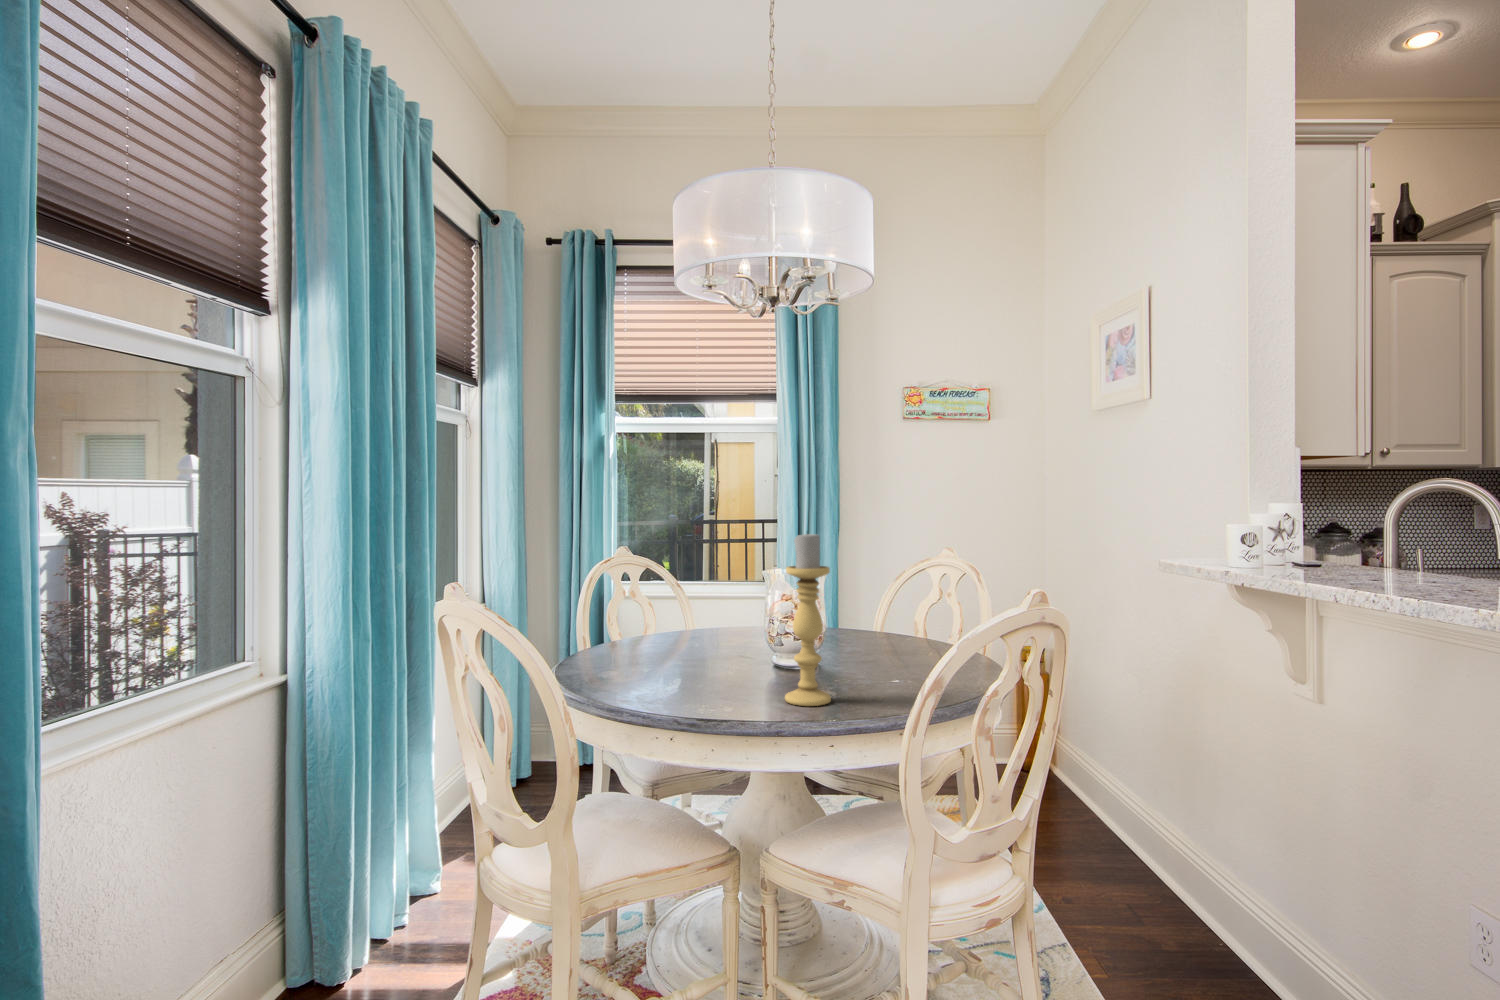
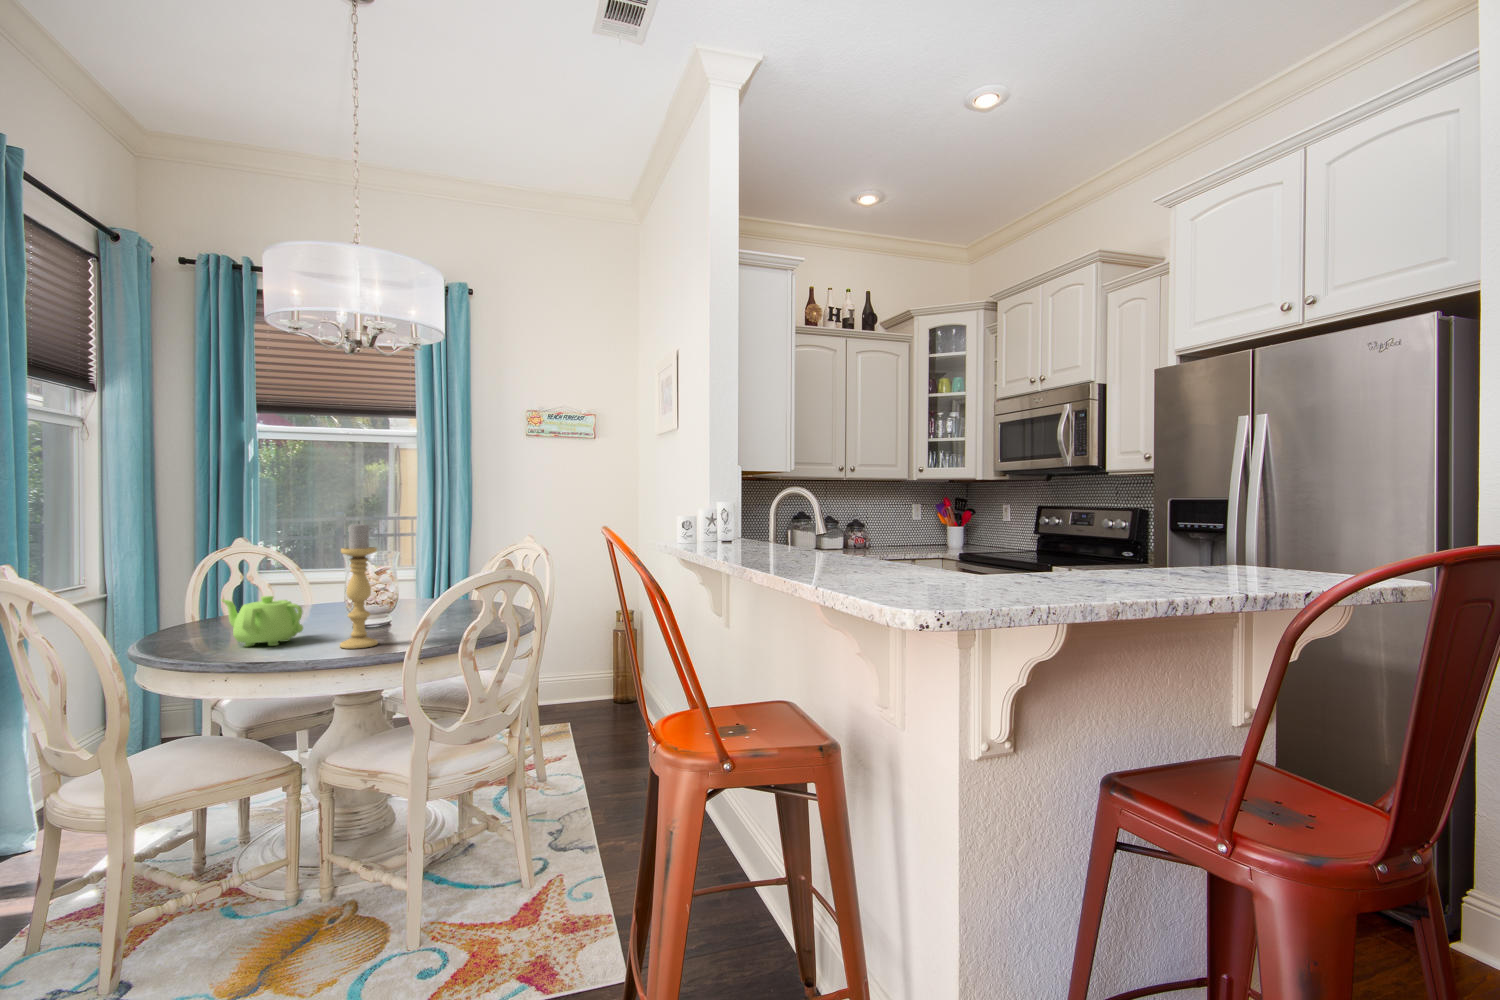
teapot: none [638,625,733,691] -> present [222,596,303,647]

